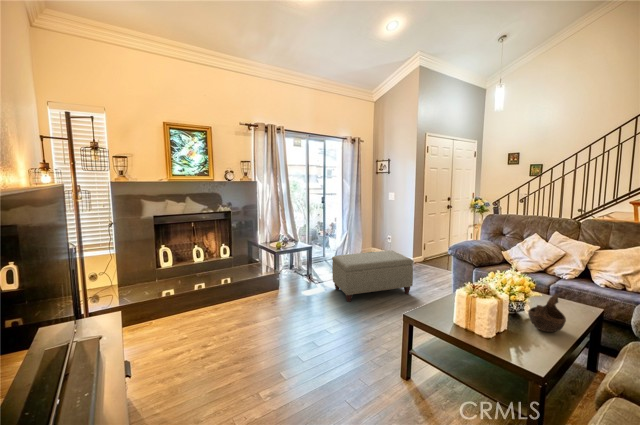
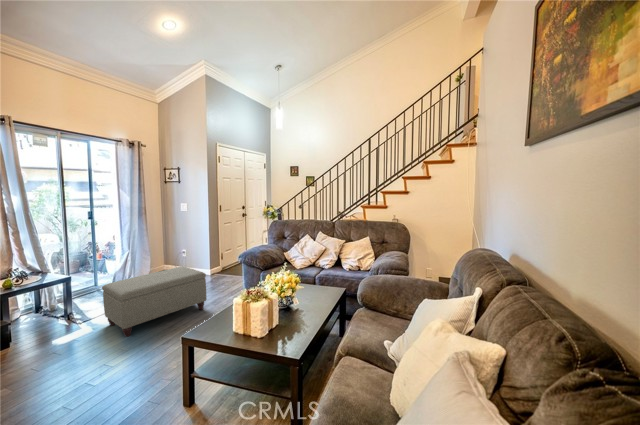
decorative bowl: present [528,293,566,332] -> none [294,284,319,317]

